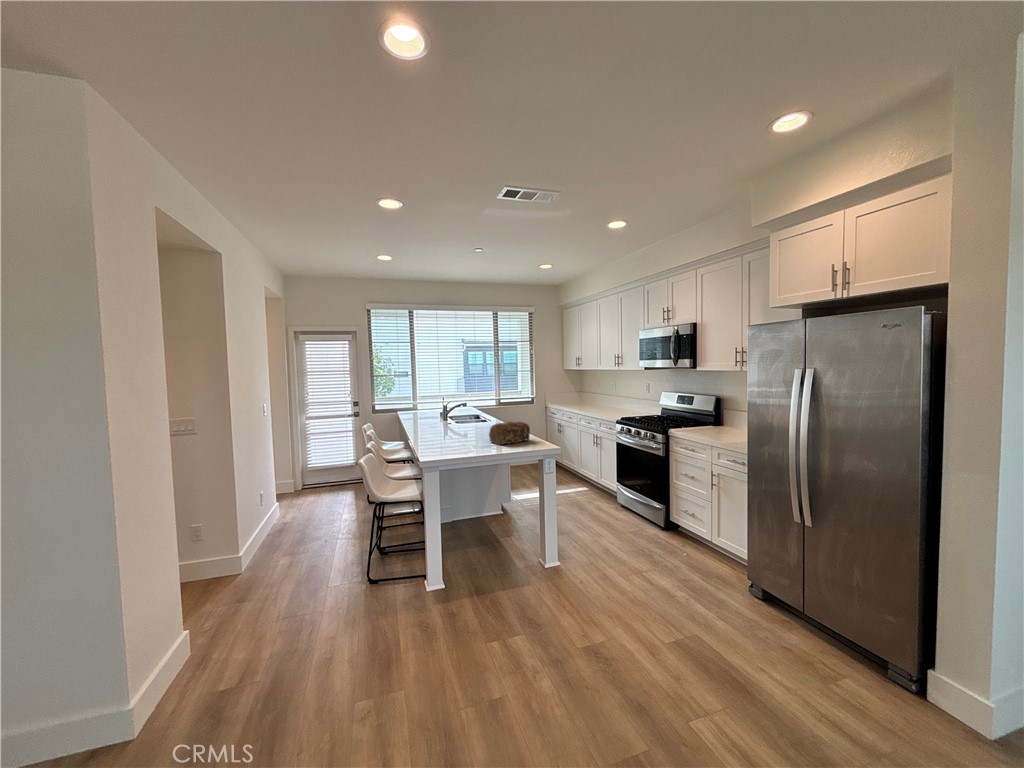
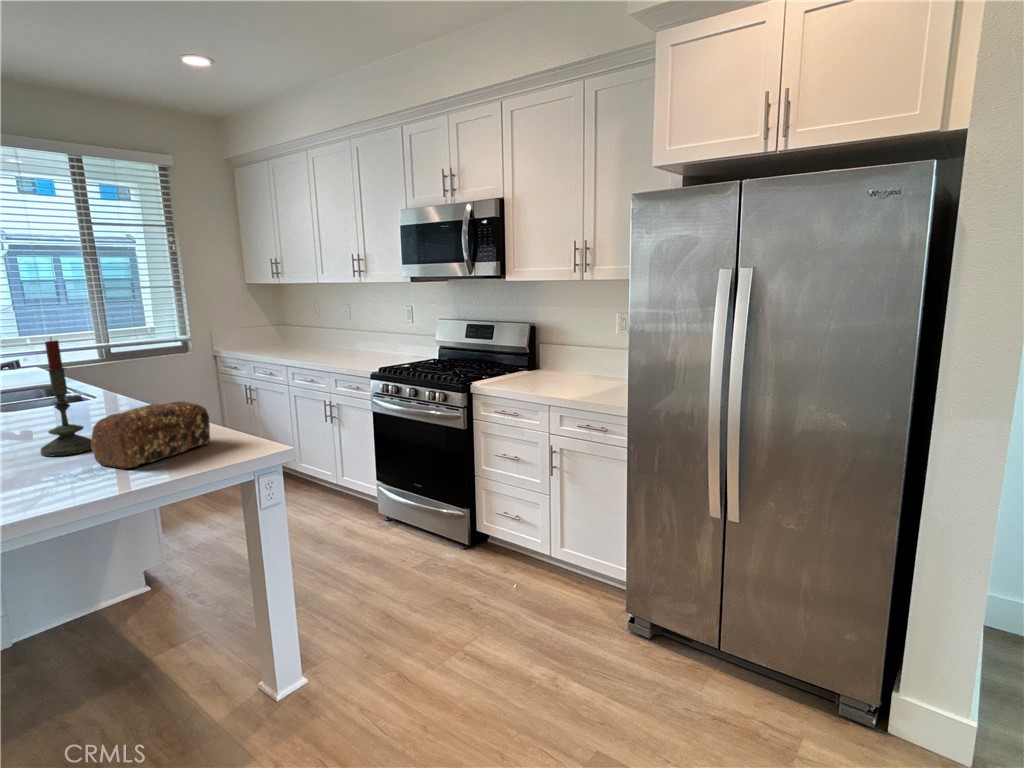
candle: none [474,393,491,438] -> present [41,338,92,456]

